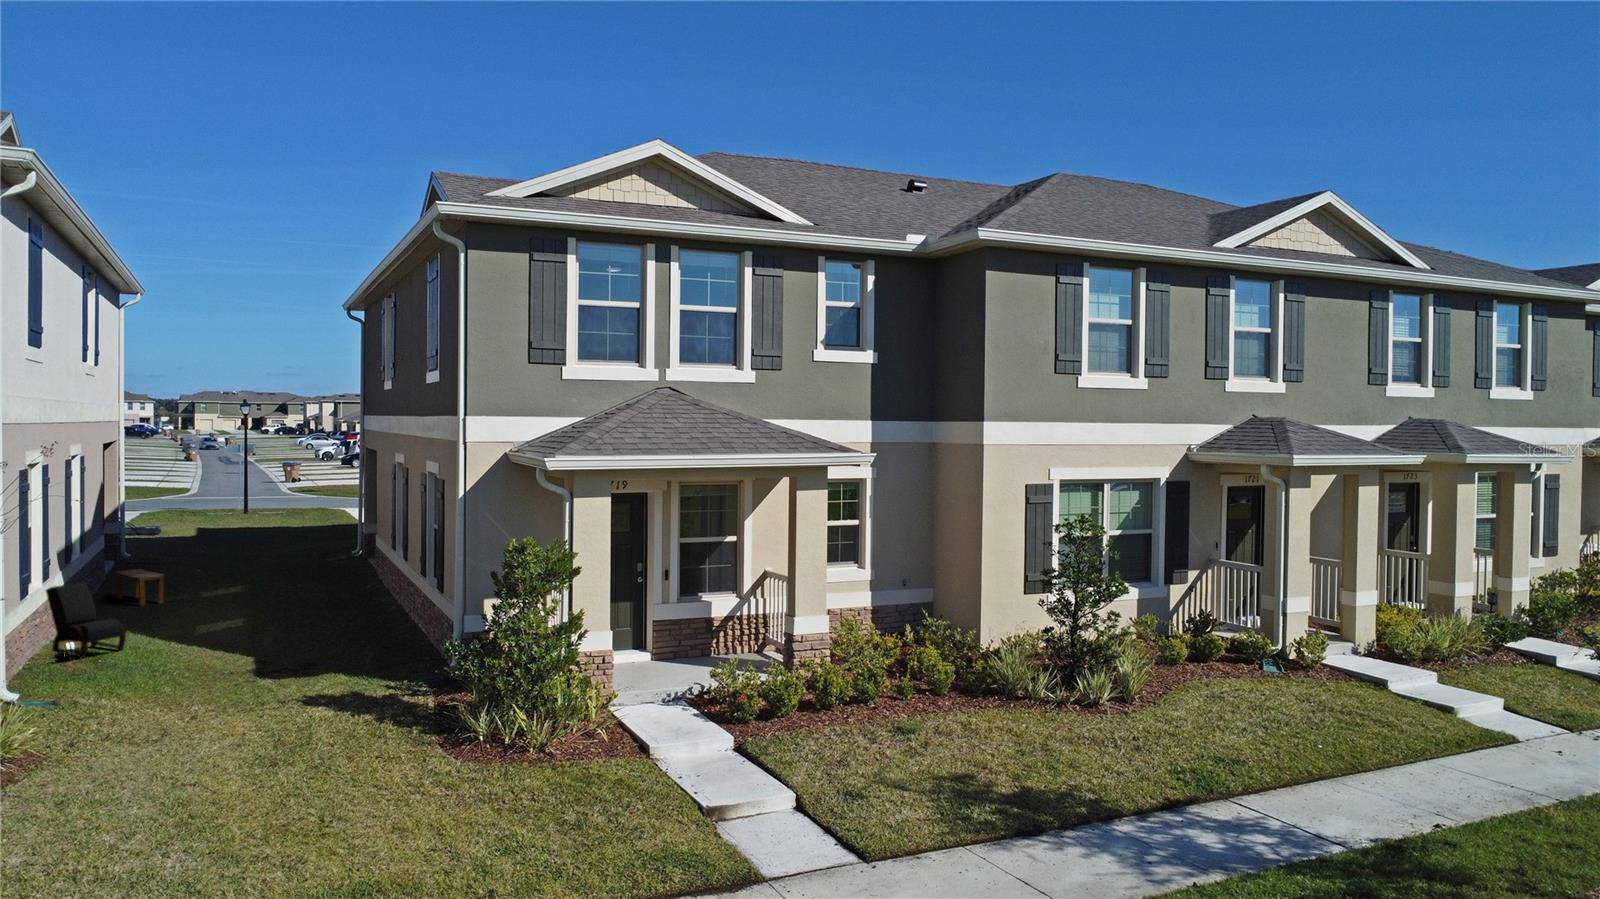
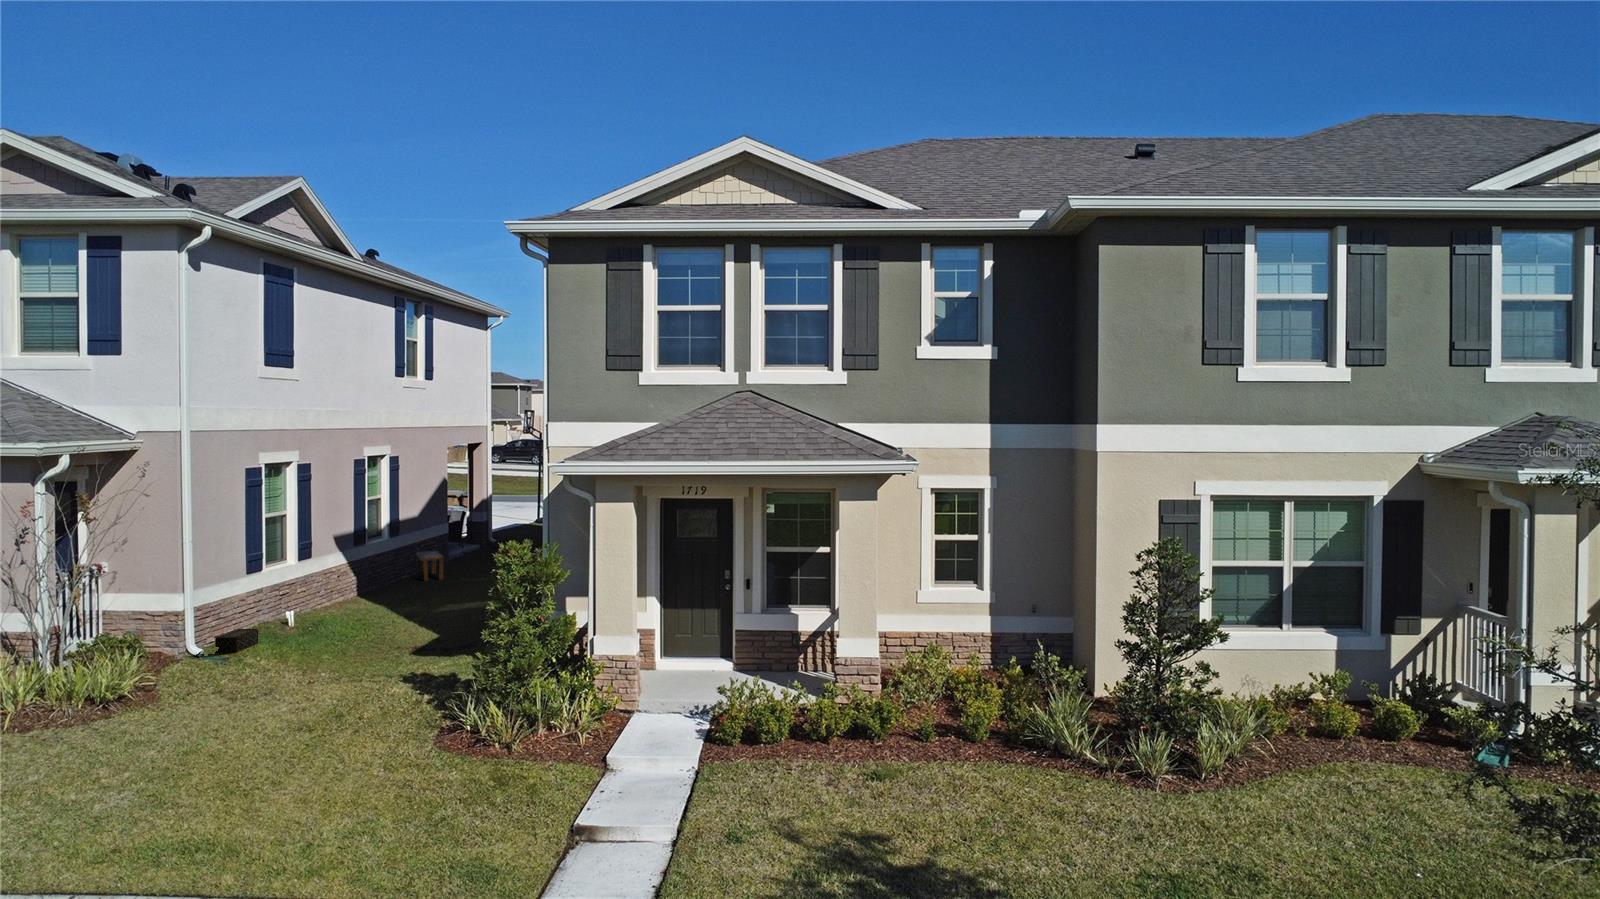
lounge chair: present [46,582,126,659] -> none [301,561,353,624]
woven basket: none [7,665,48,695] -> present [215,629,258,653]

